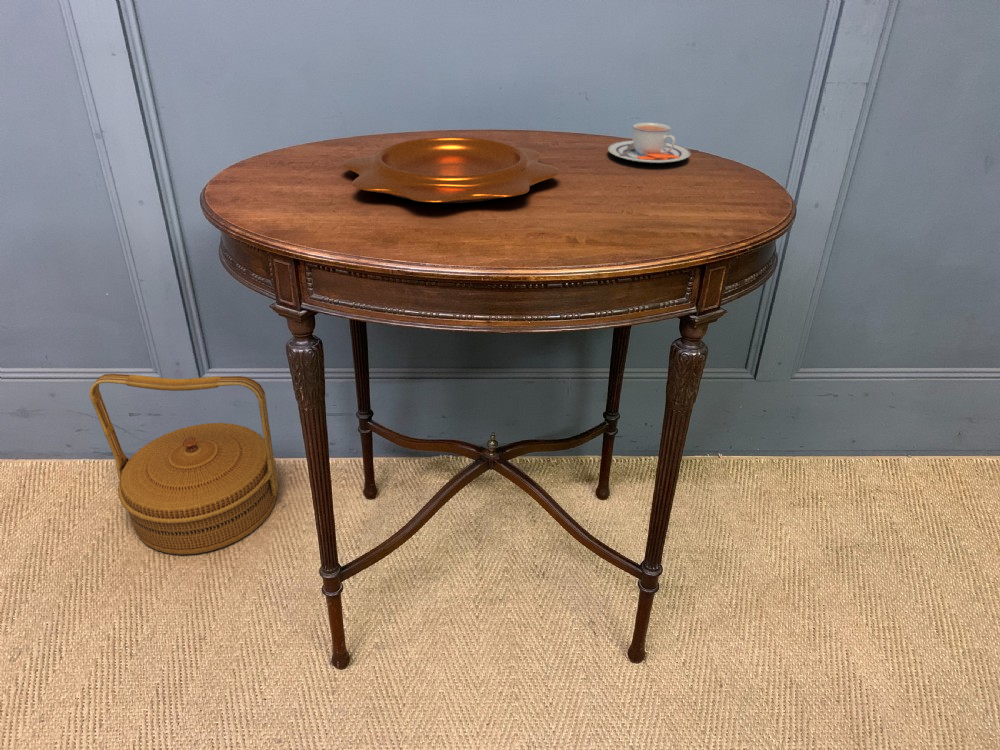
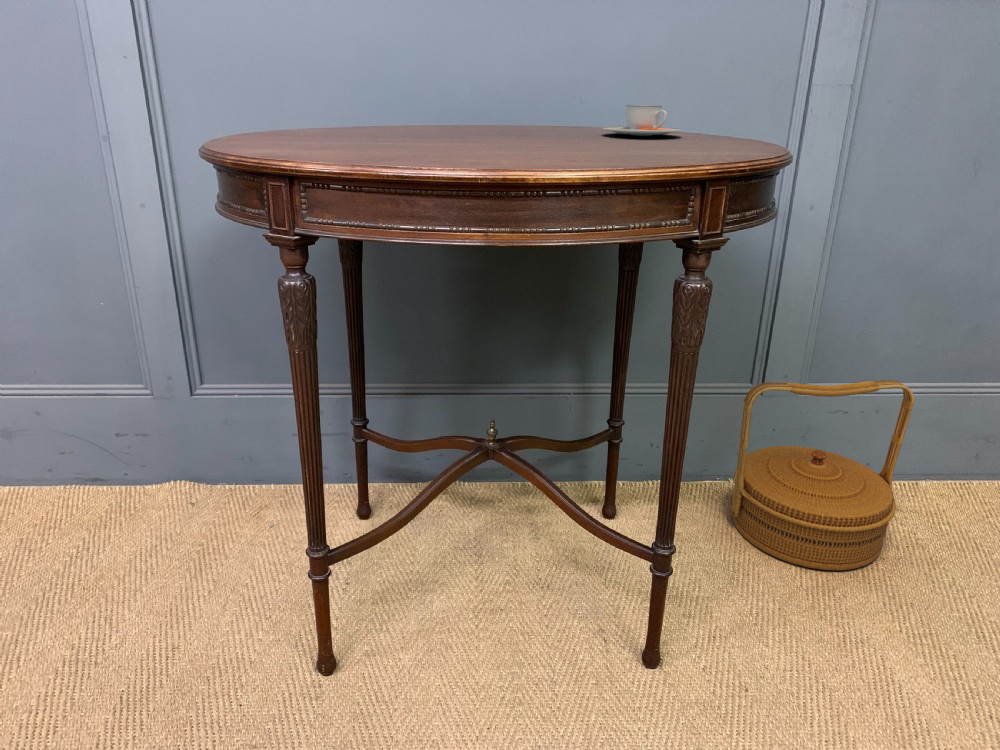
decorative bowl: present [341,137,560,203] -> none [346,114,557,144]
woven basket: present [89,374,278,555] -> present [732,380,914,571]

